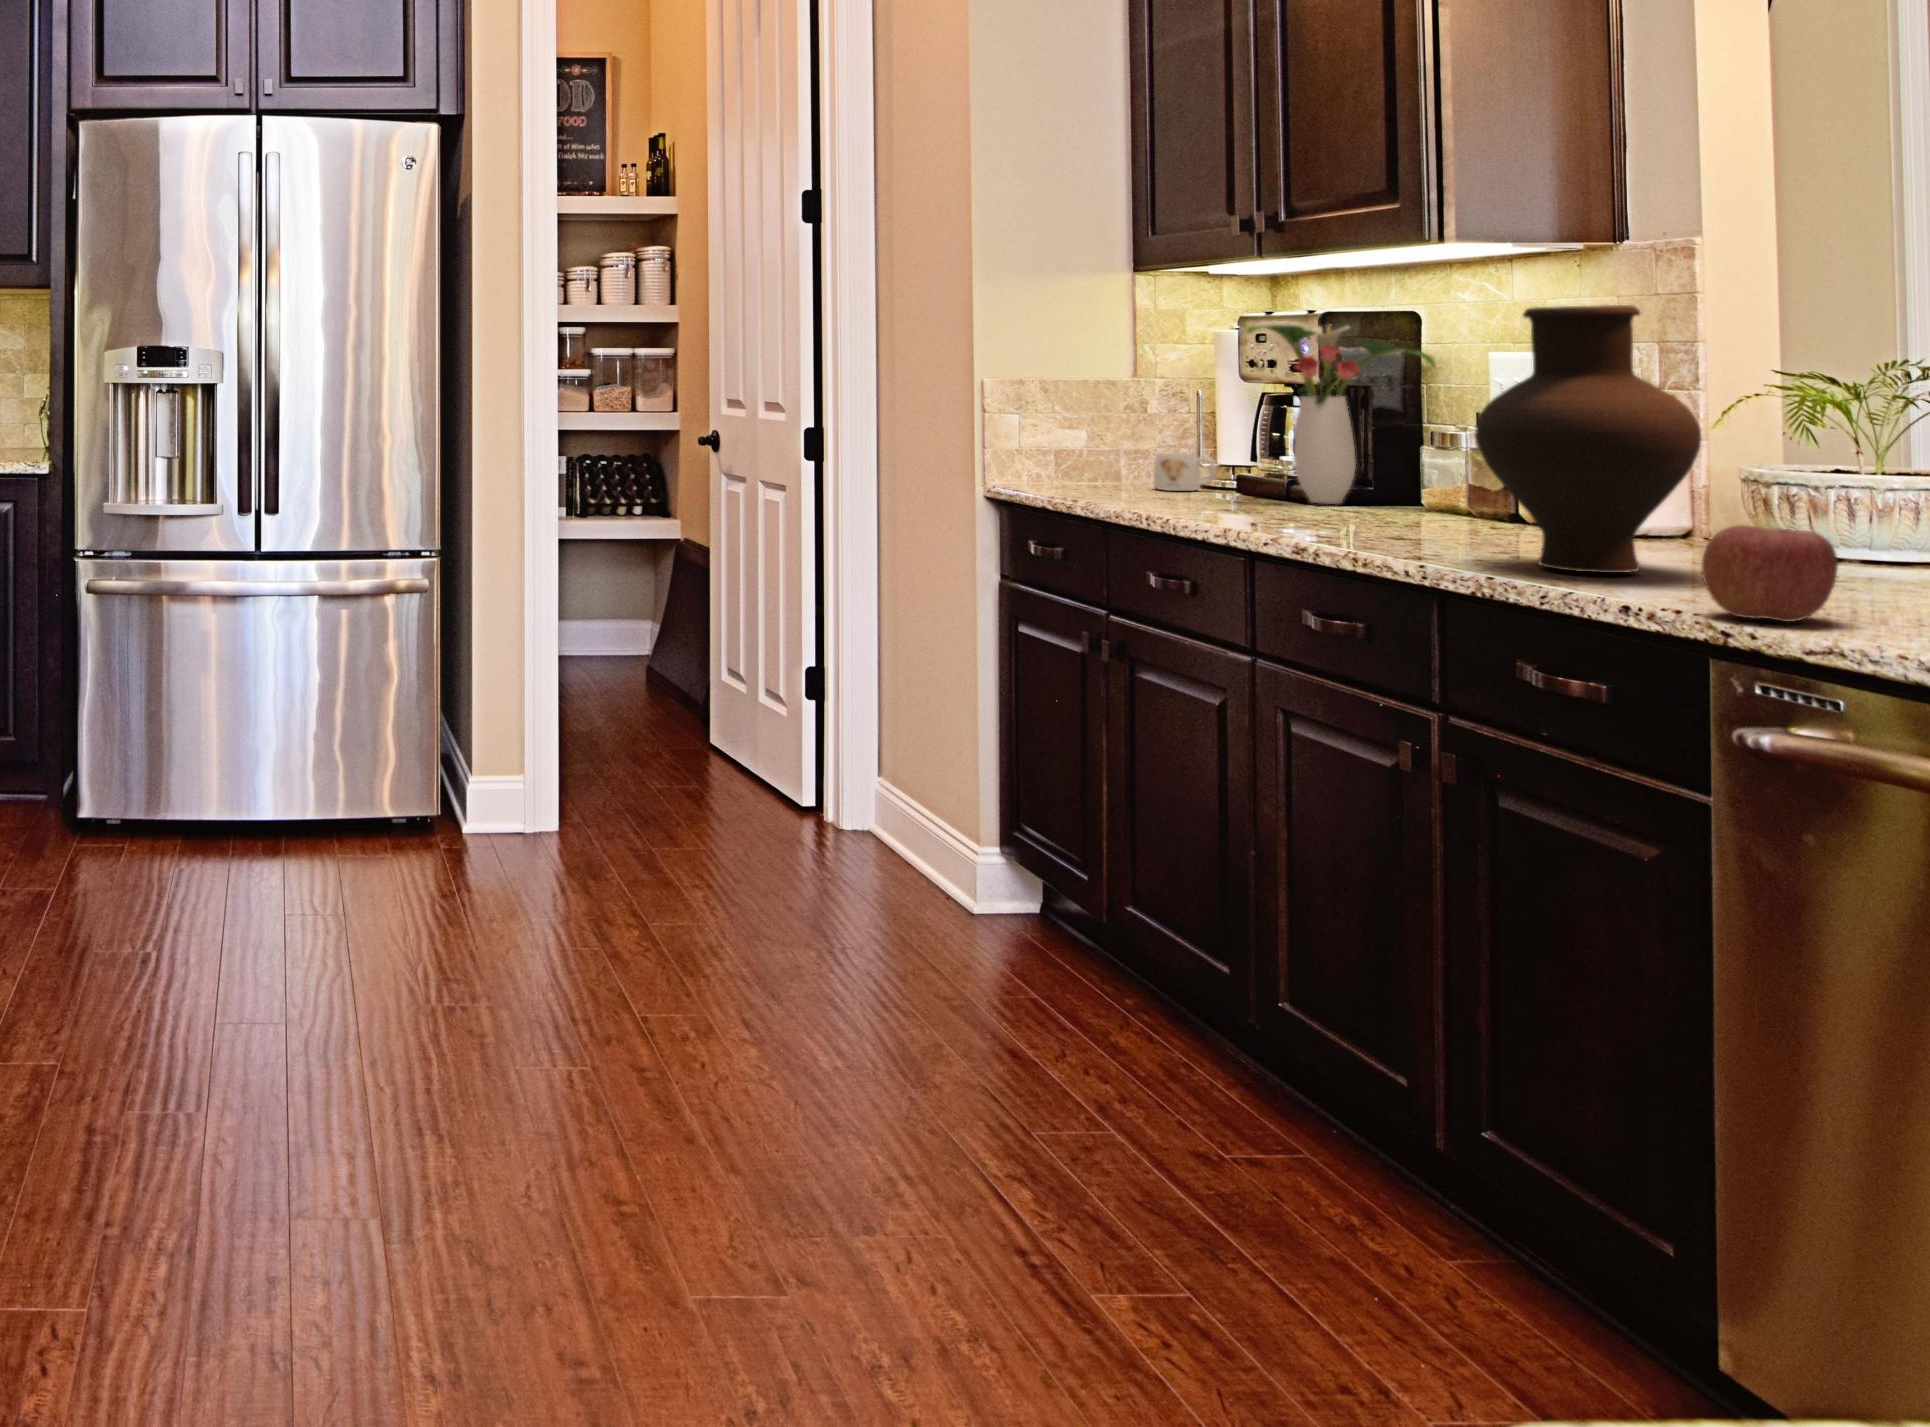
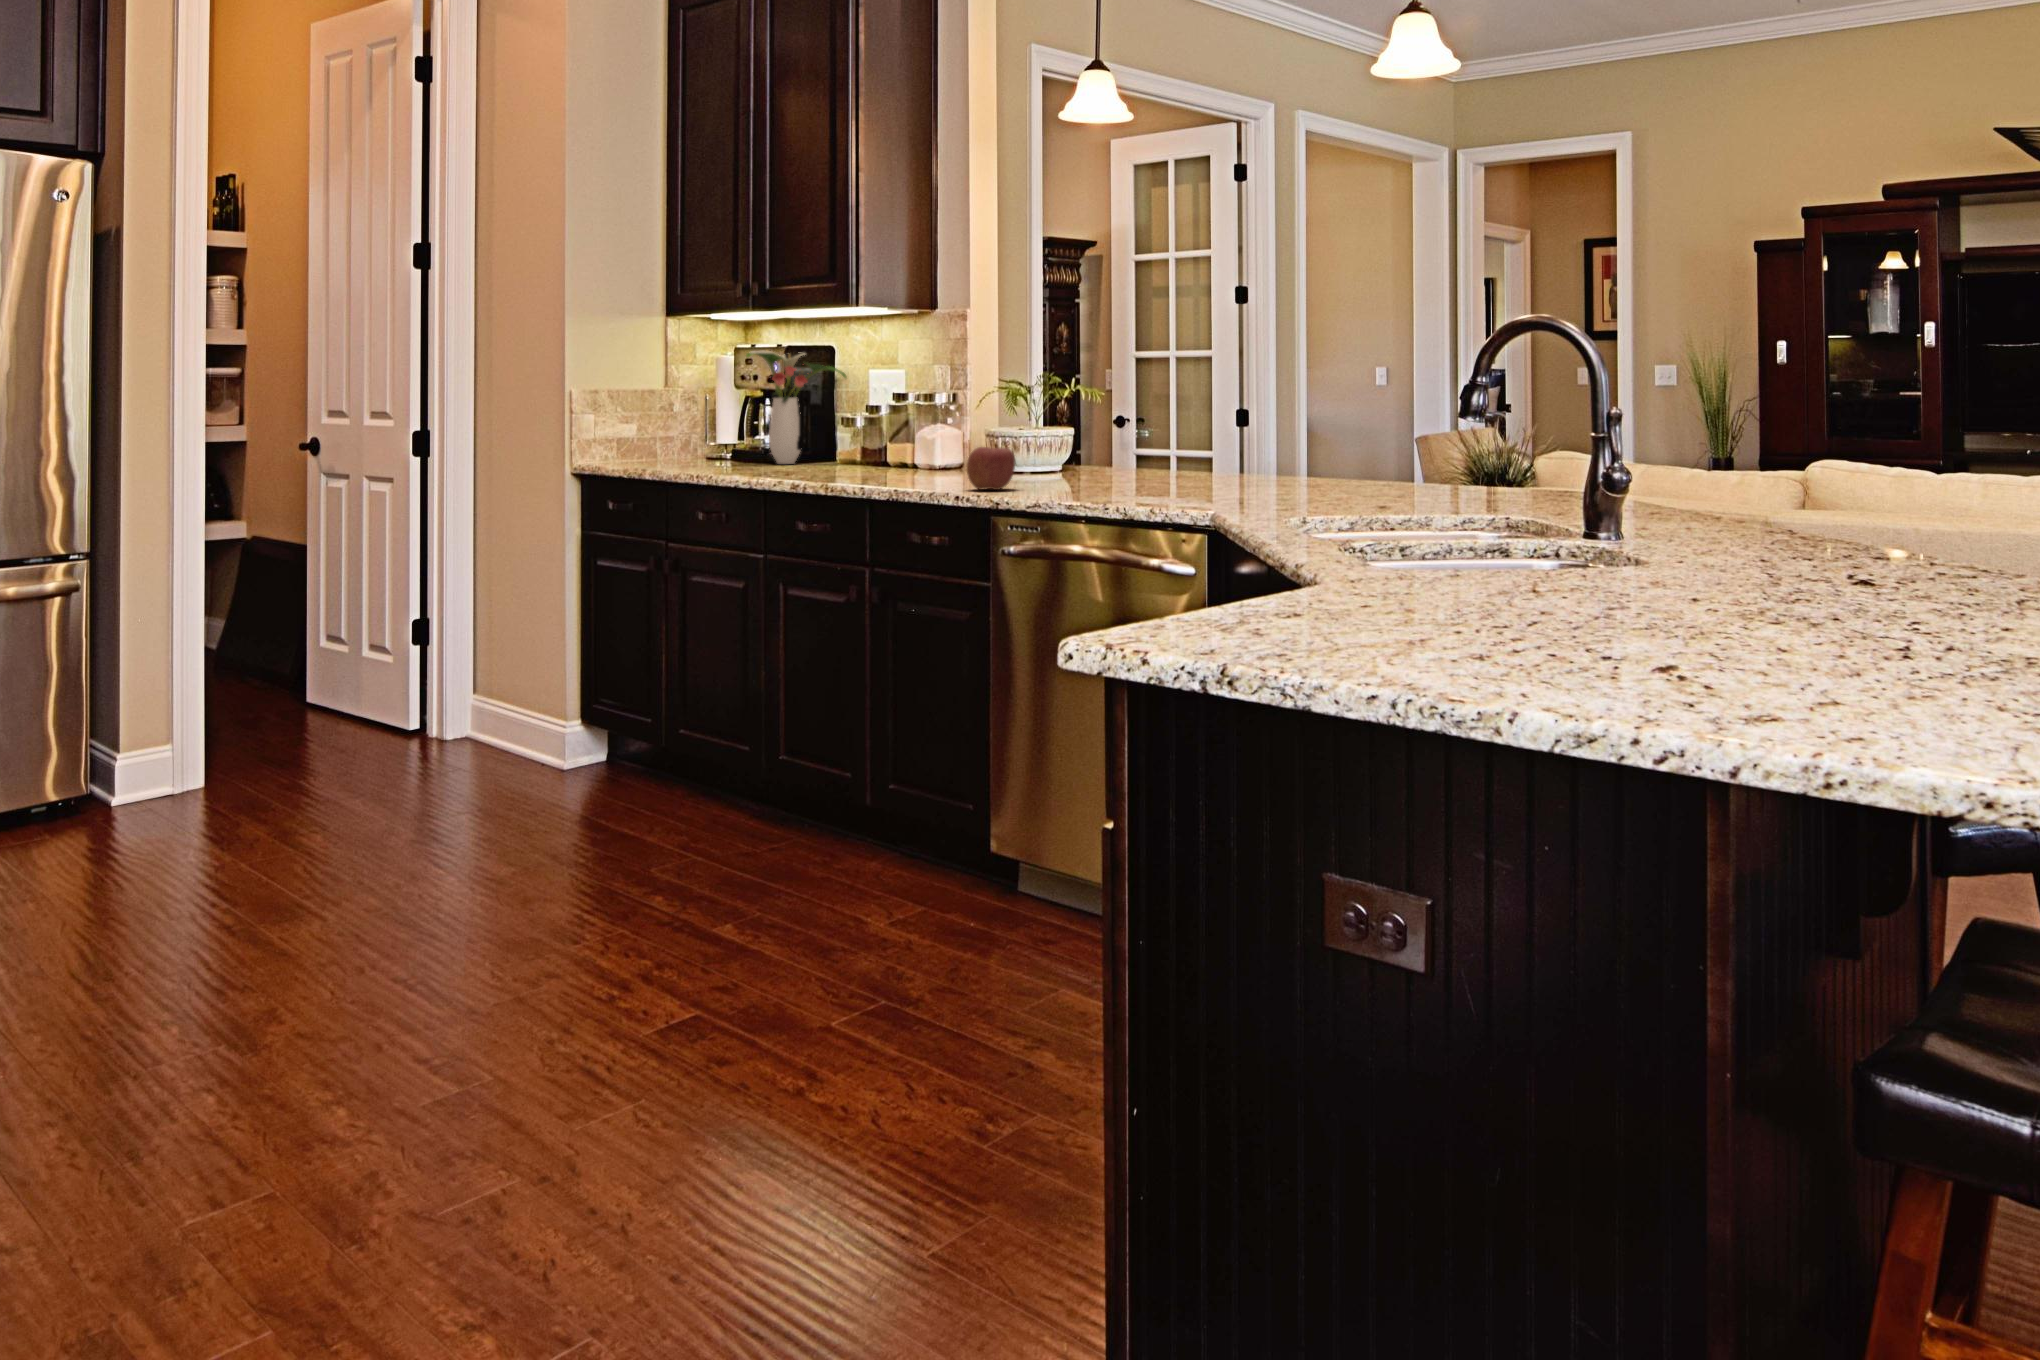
vase: present [1476,305,1701,573] -> none [873,342,968,480]
mug: present [1154,453,1216,491] -> none [681,438,720,462]

